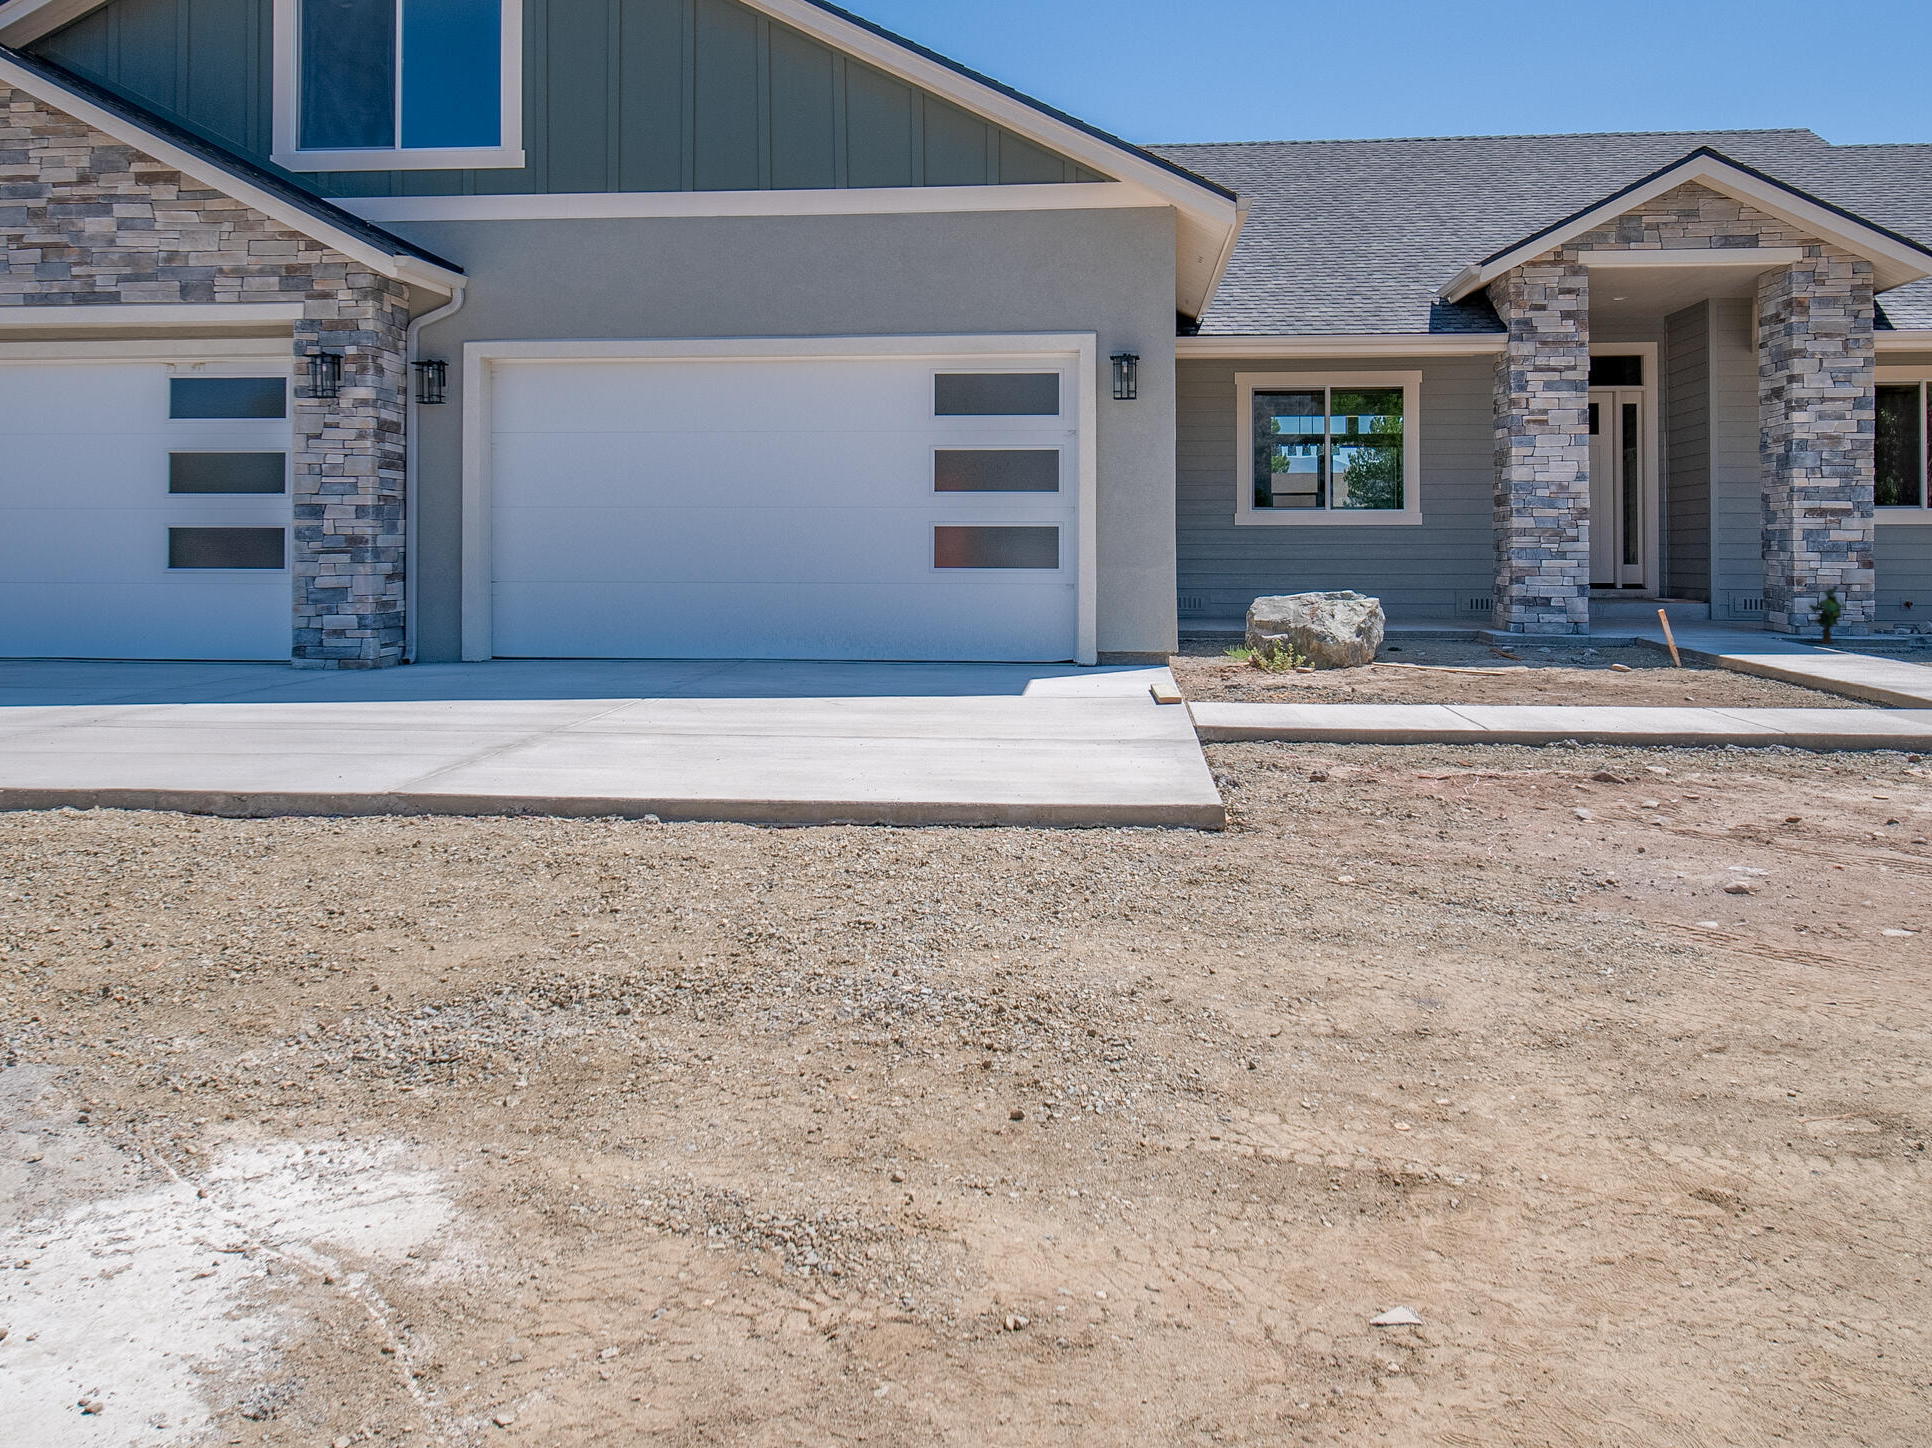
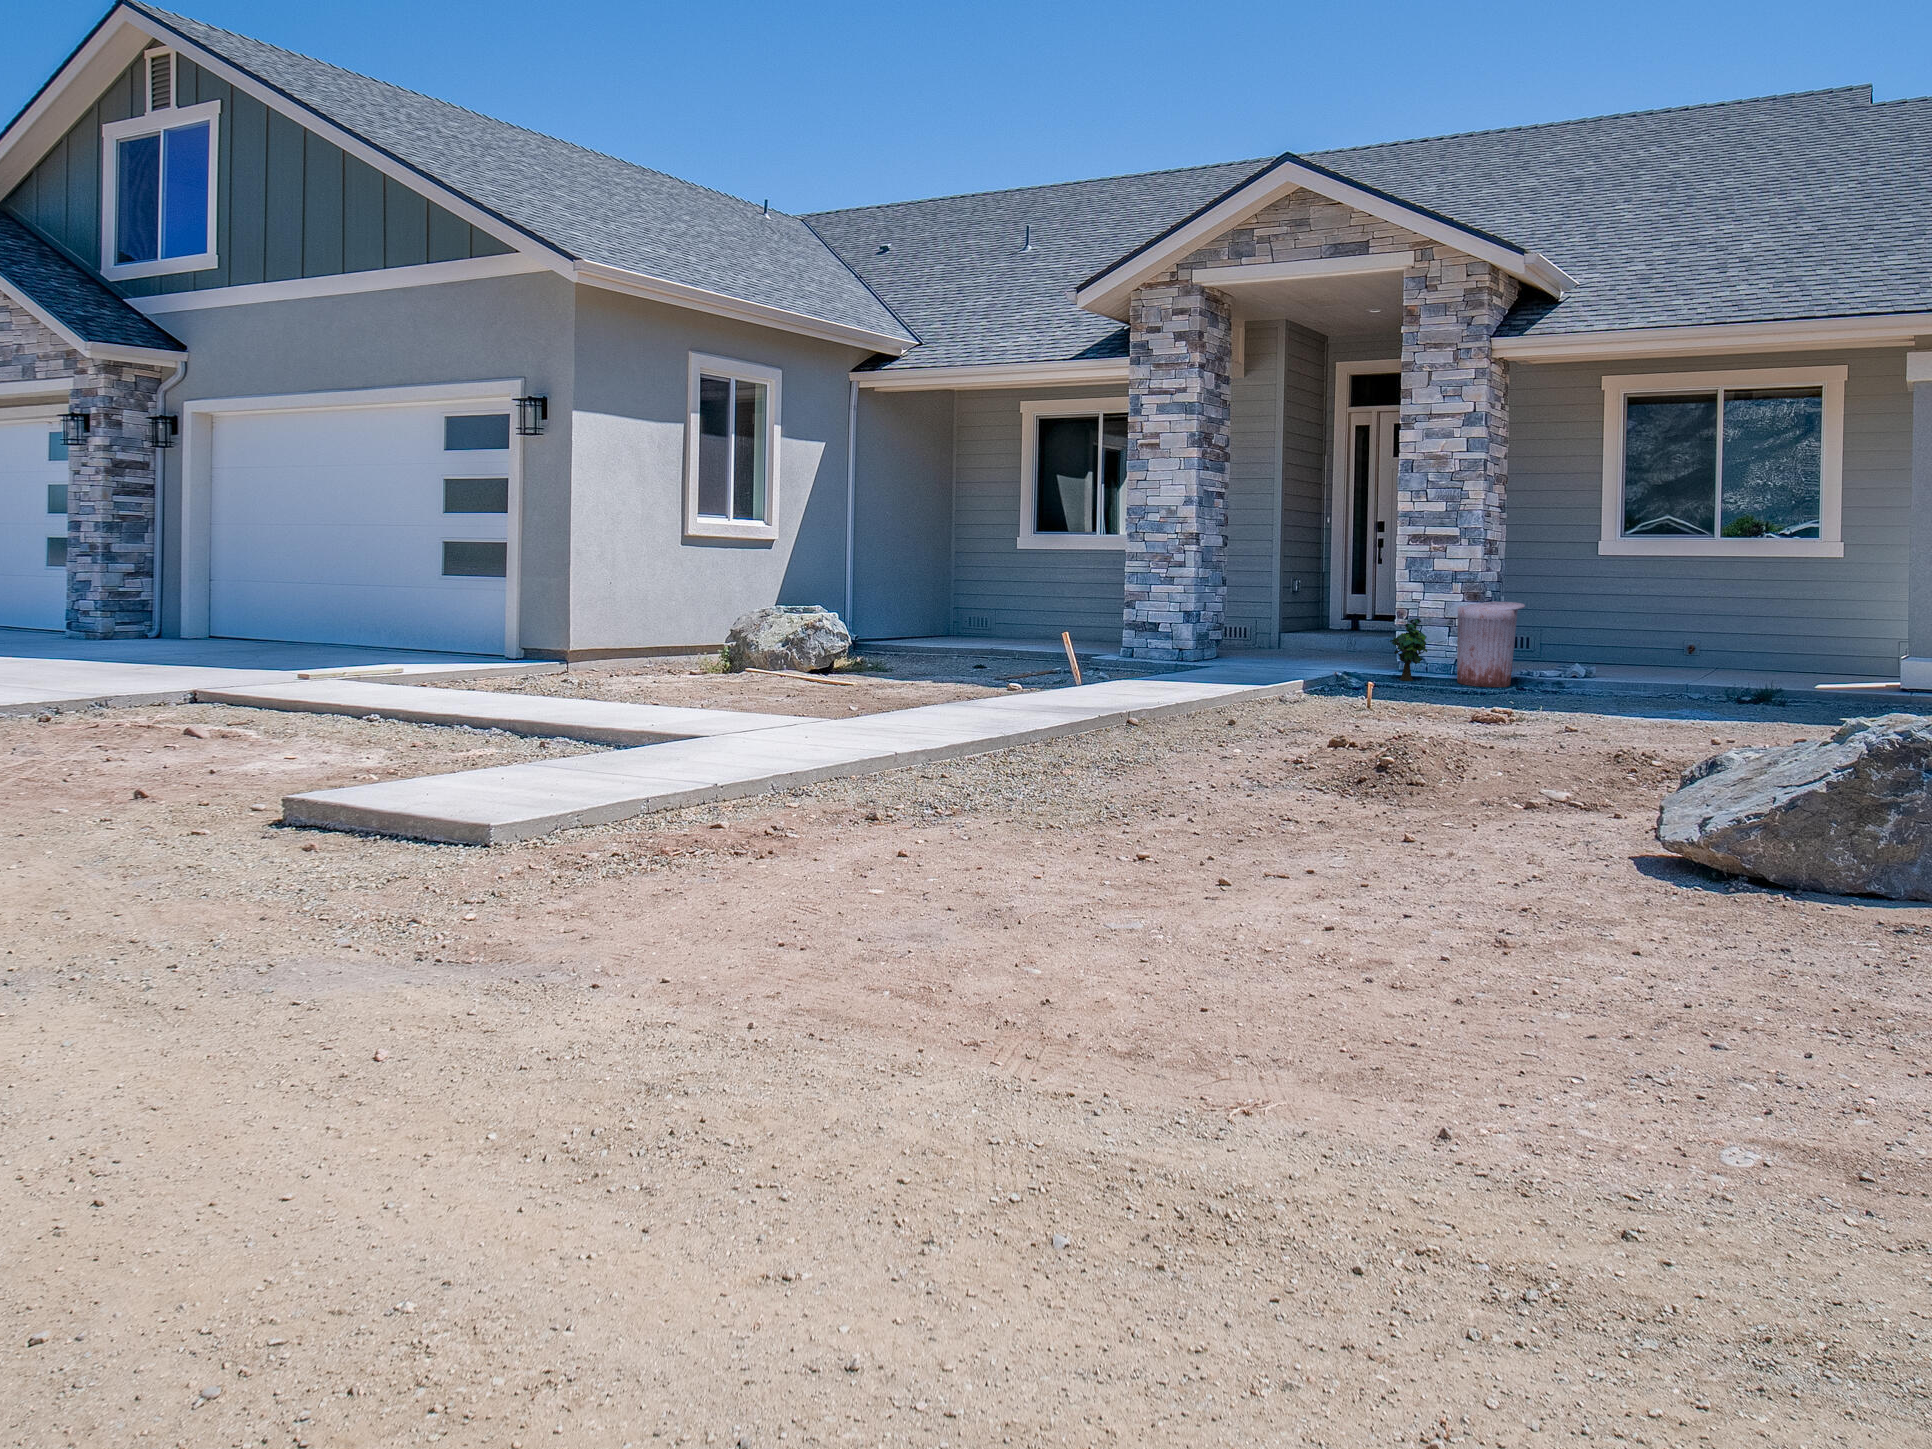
trash can: none [1861,568,1922,645] -> present [1457,601,1525,687]

